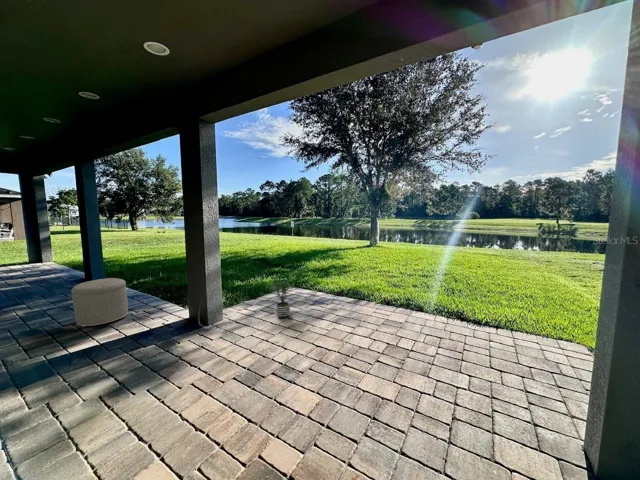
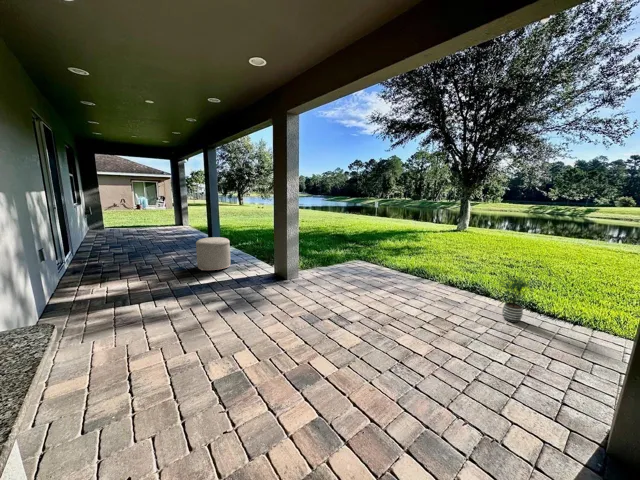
potted plant: present [271,281,293,318] -> present [499,276,532,323]

